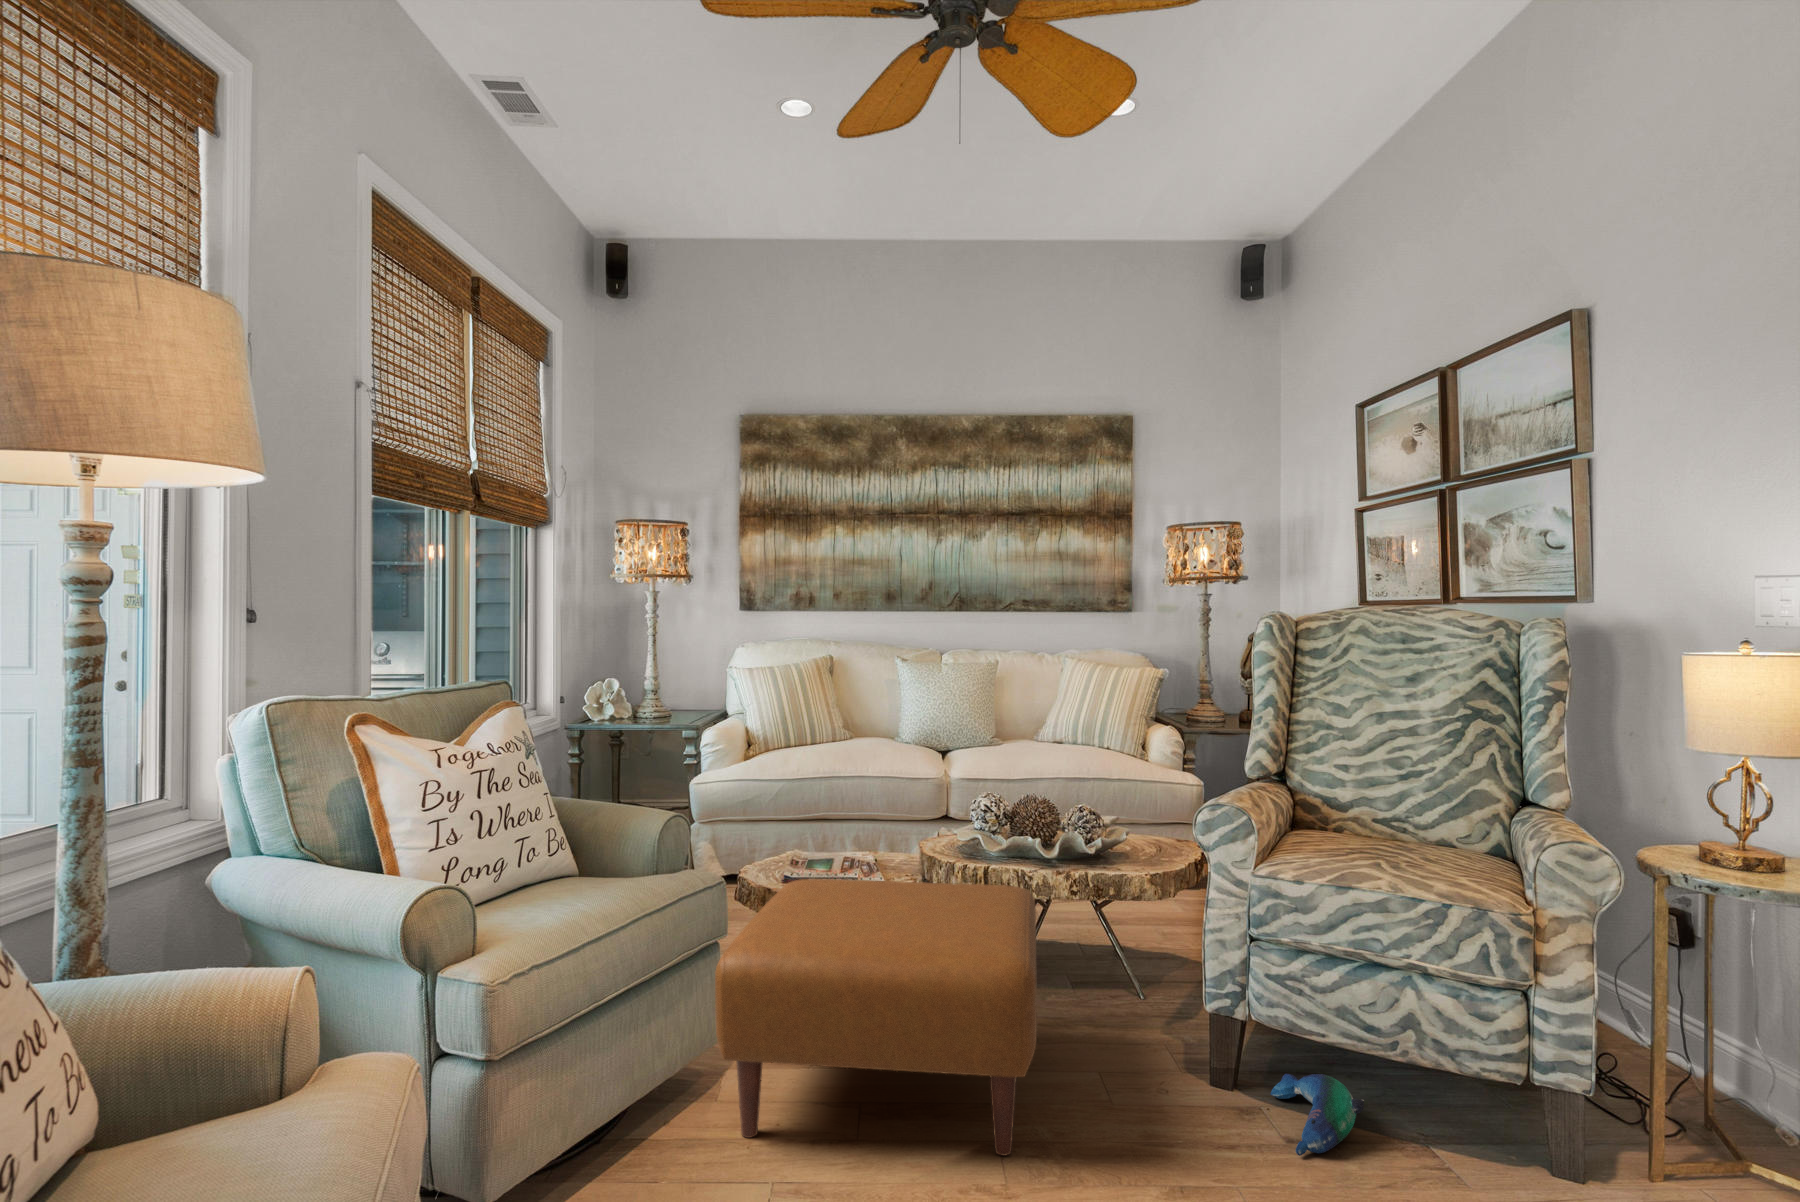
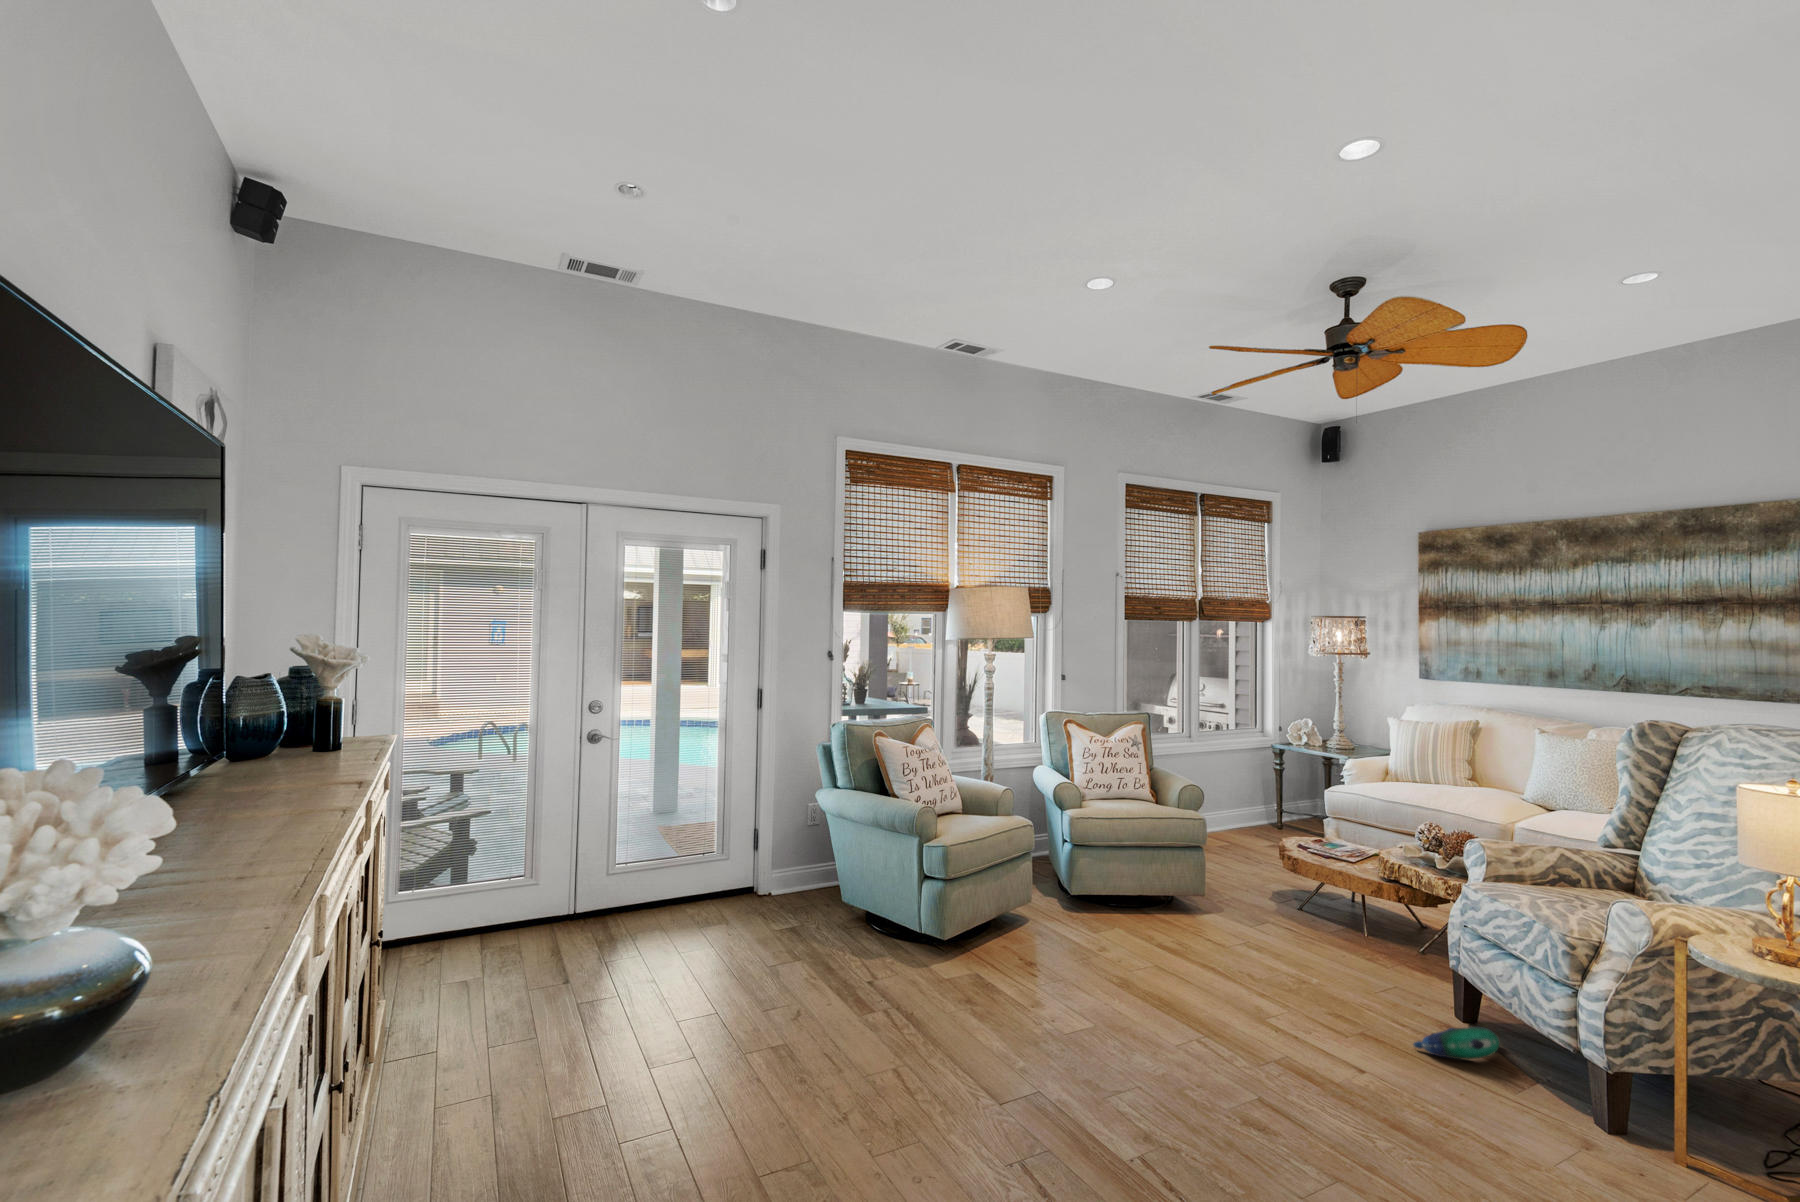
ottoman: present [715,879,1037,1155] -> none [1153,829,1379,975]

